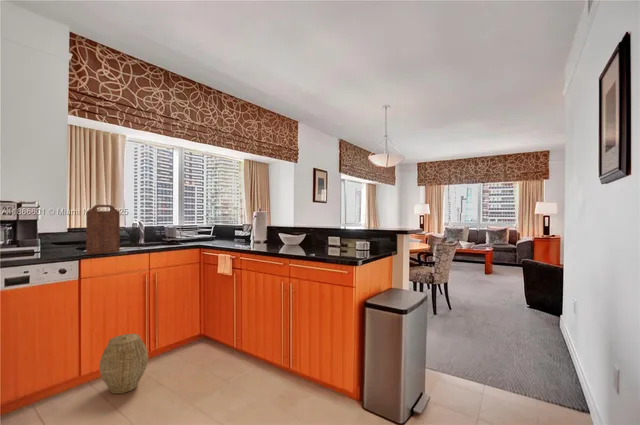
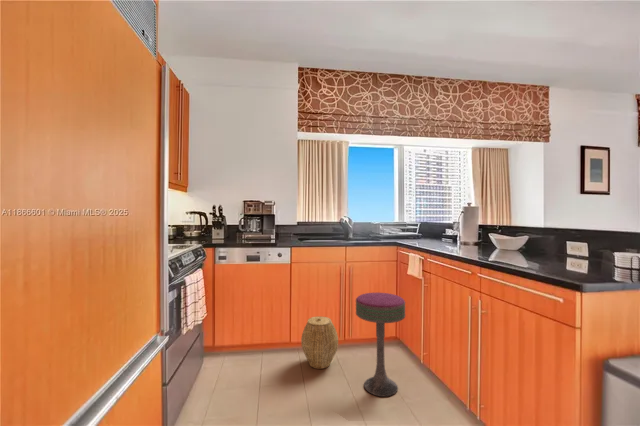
cutting board: present [86,205,120,255] -> none [298,202,322,244]
bar stool: none [178,294,227,391] -> present [356,293,405,396]

